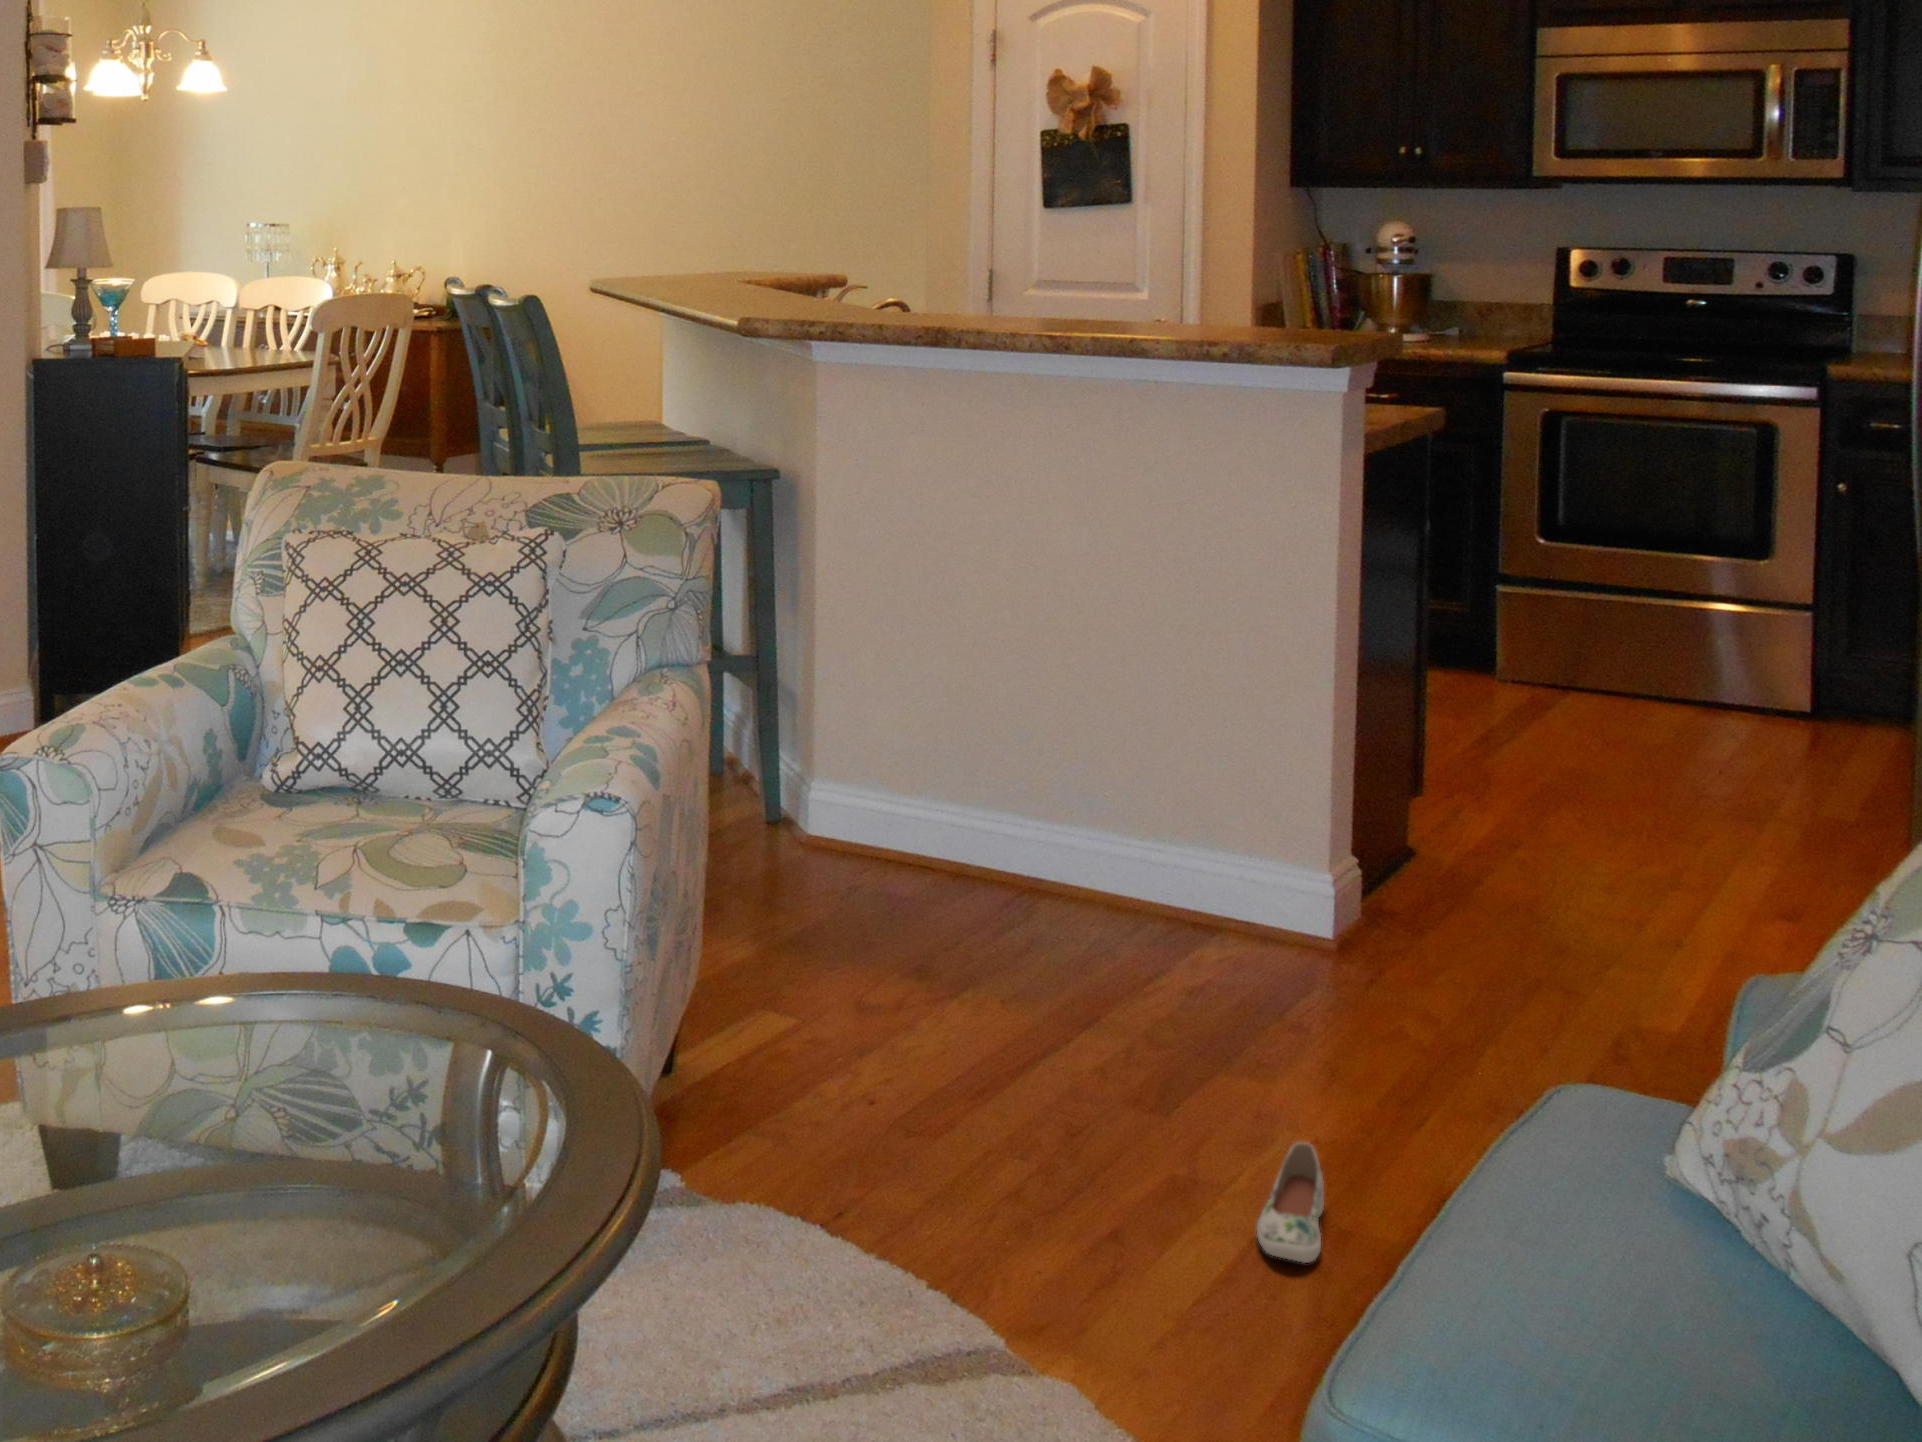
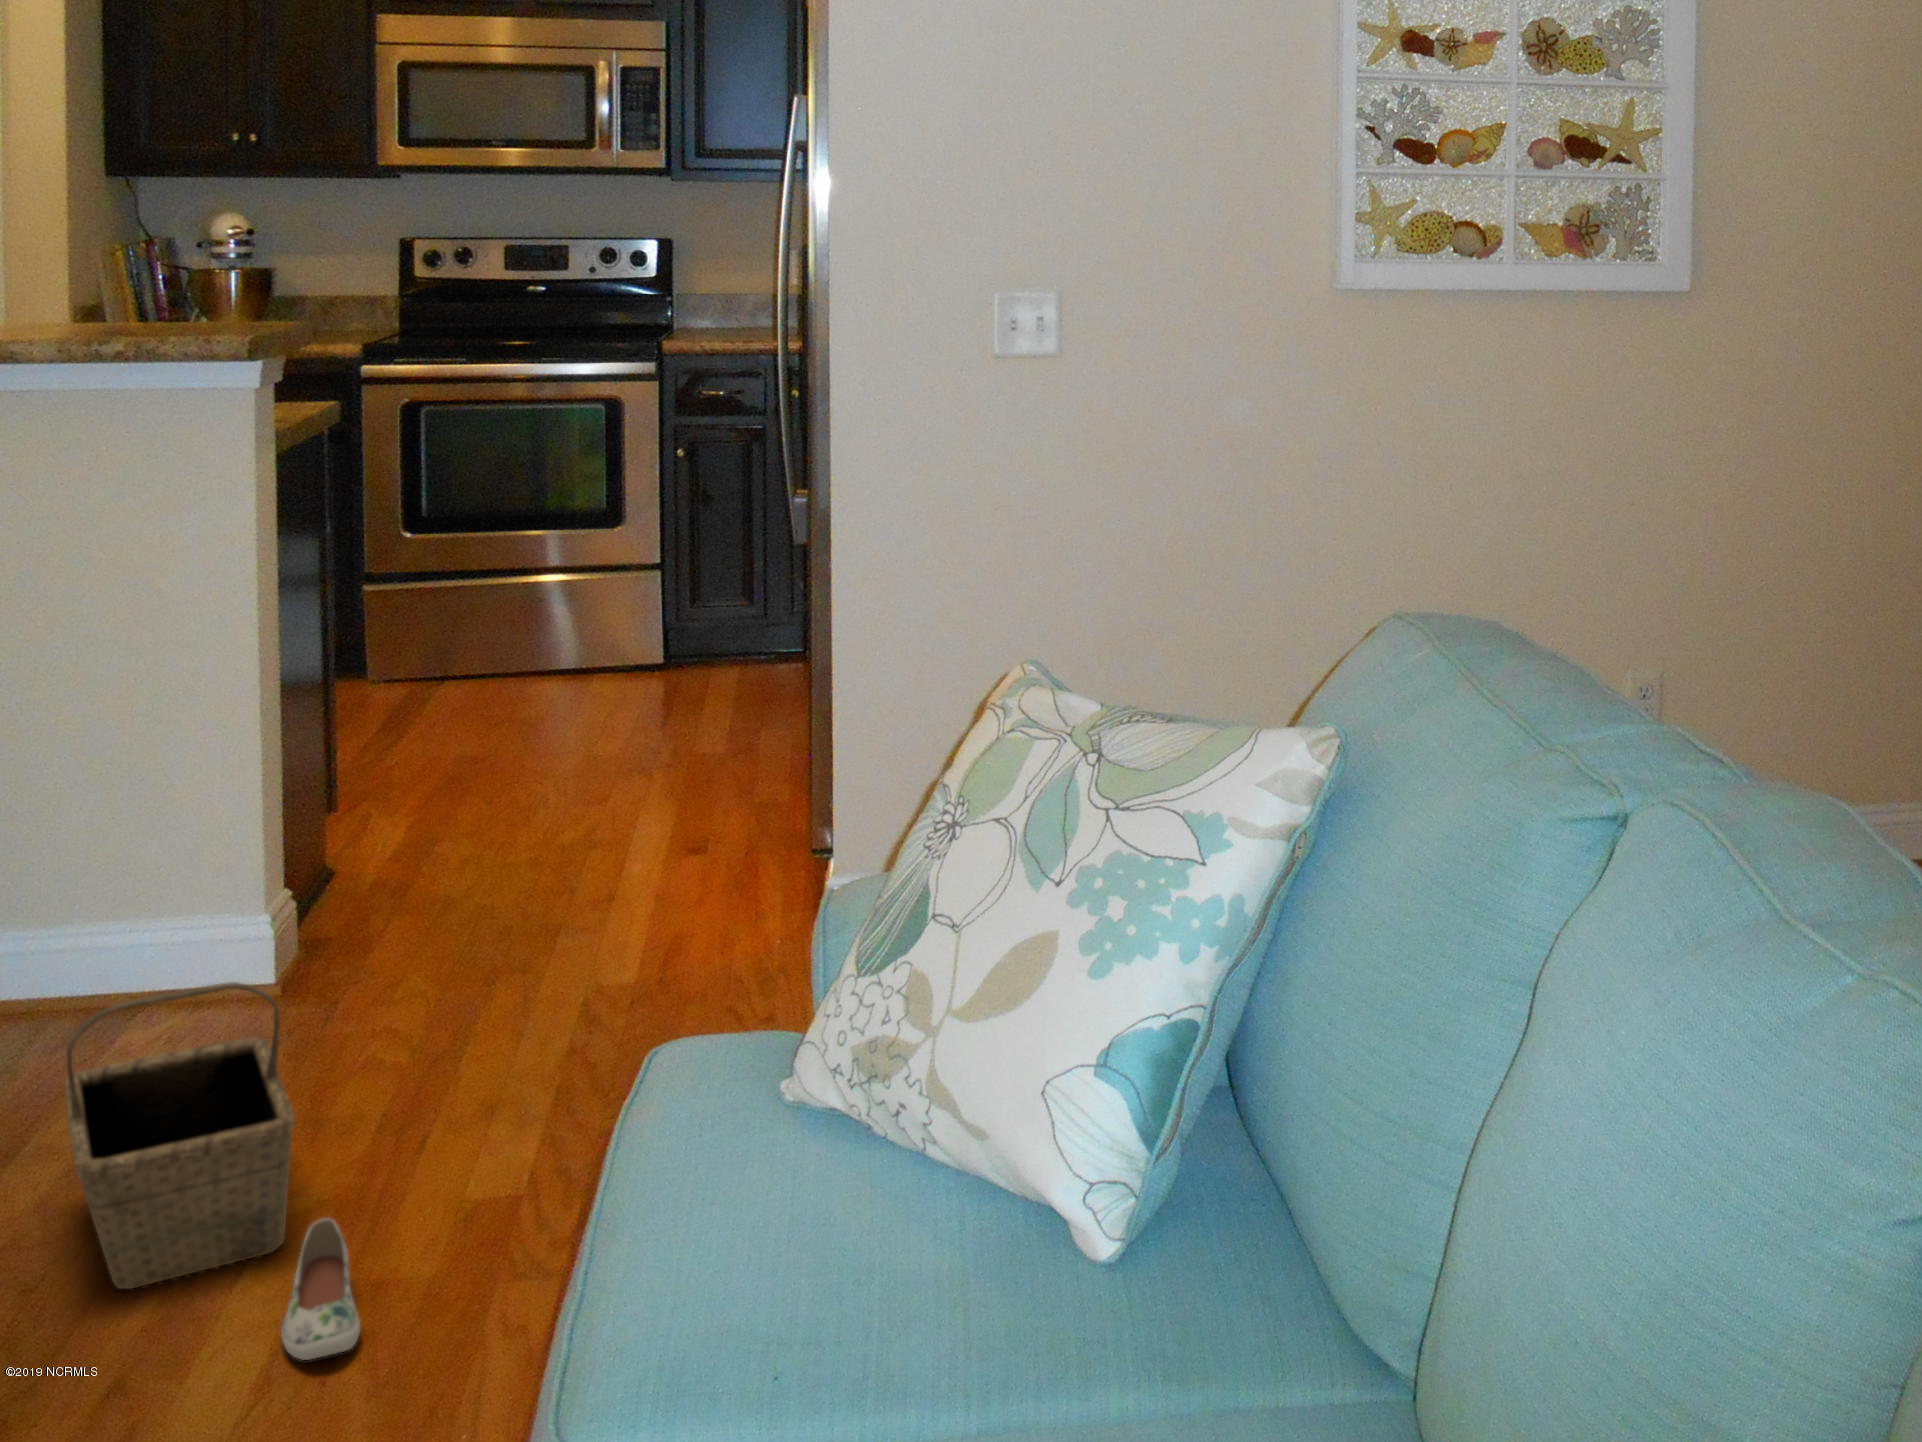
basket: none [1125,900,1295,1158] -> present [65,982,295,1289]

